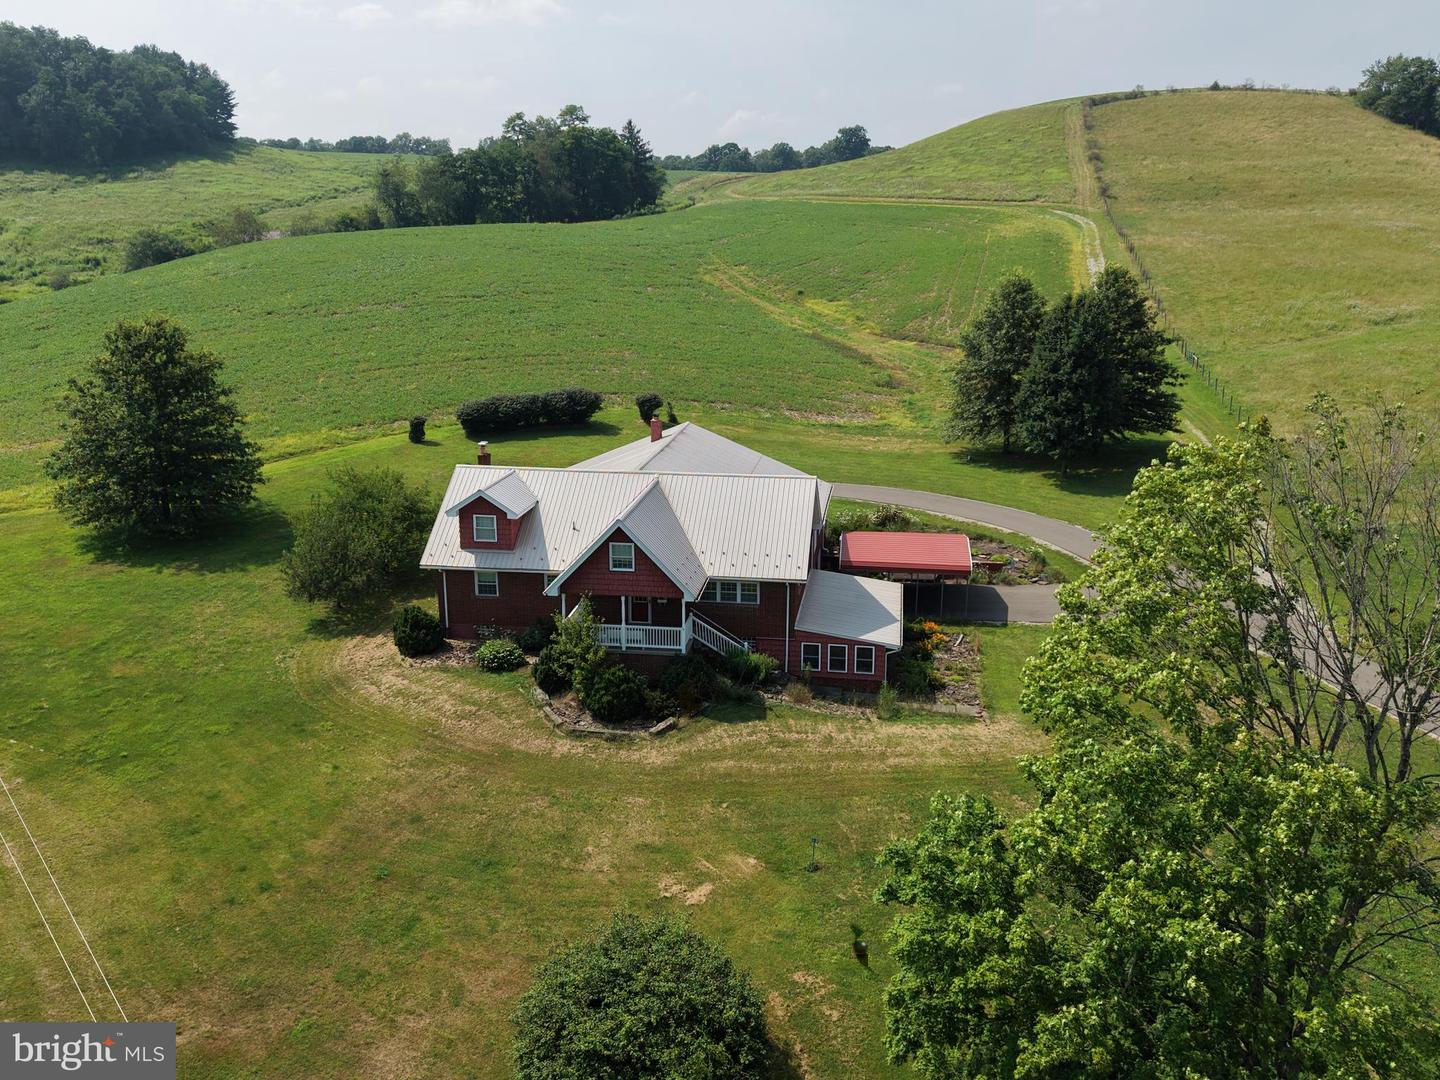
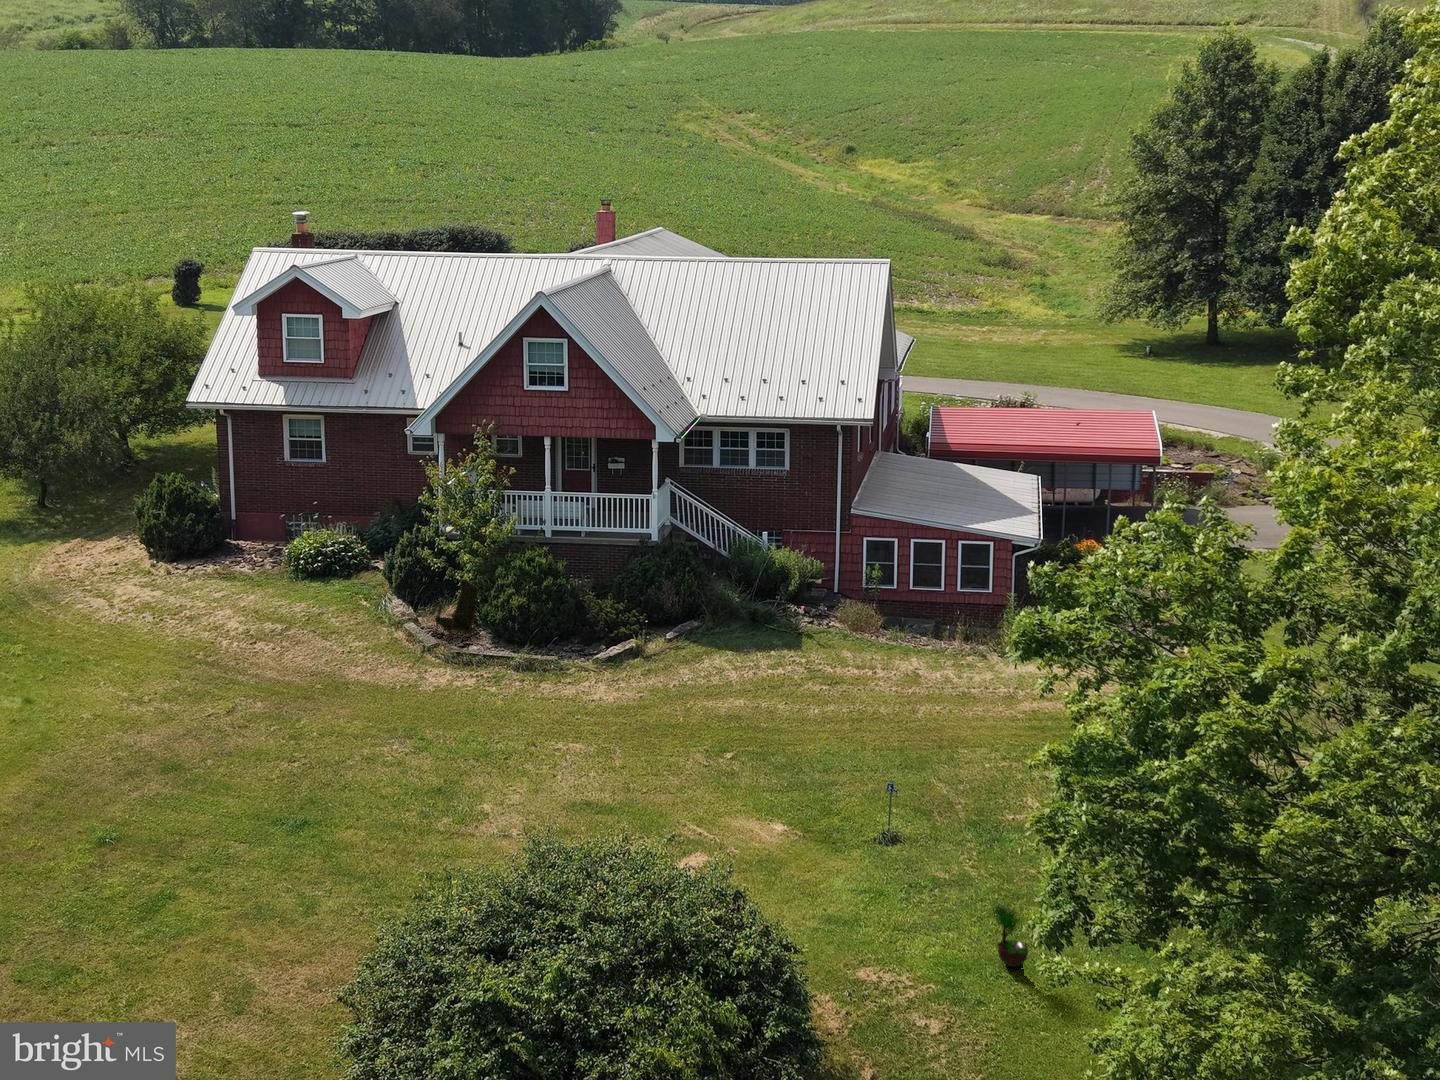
lounge chair: present [678,681,703,715] -> present [434,579,479,643]

